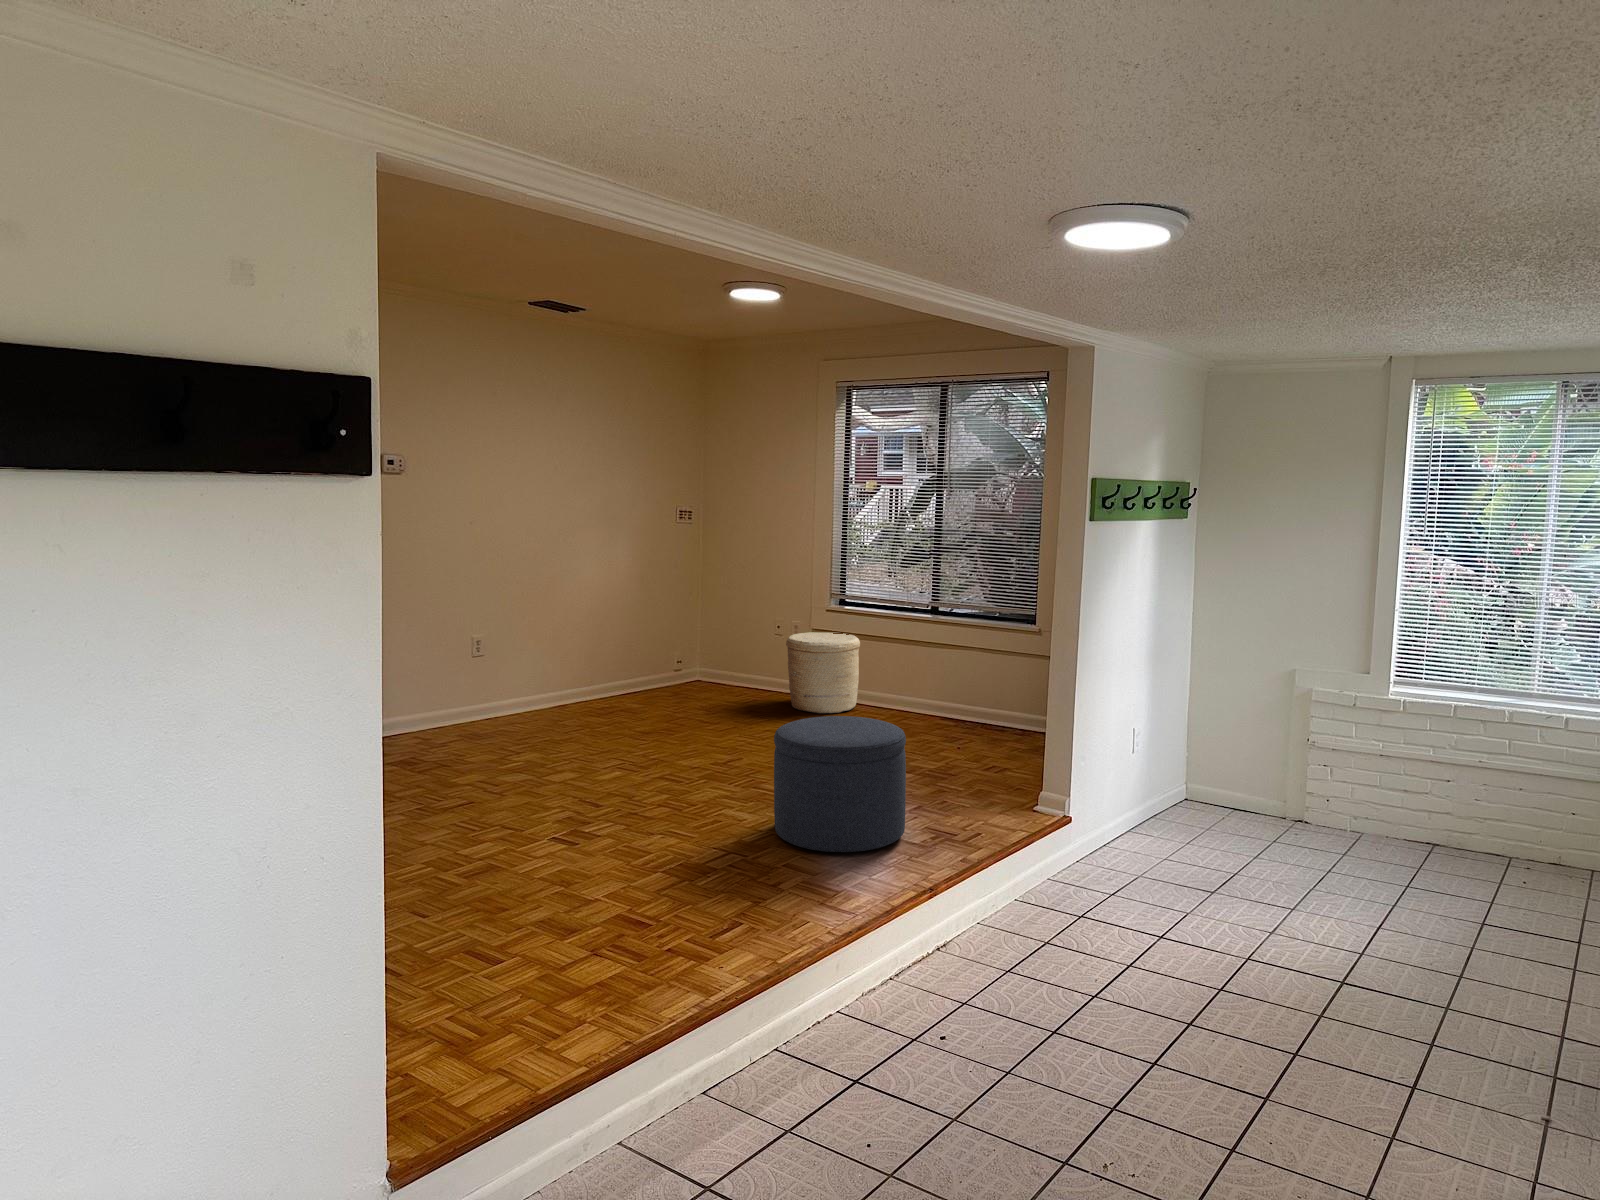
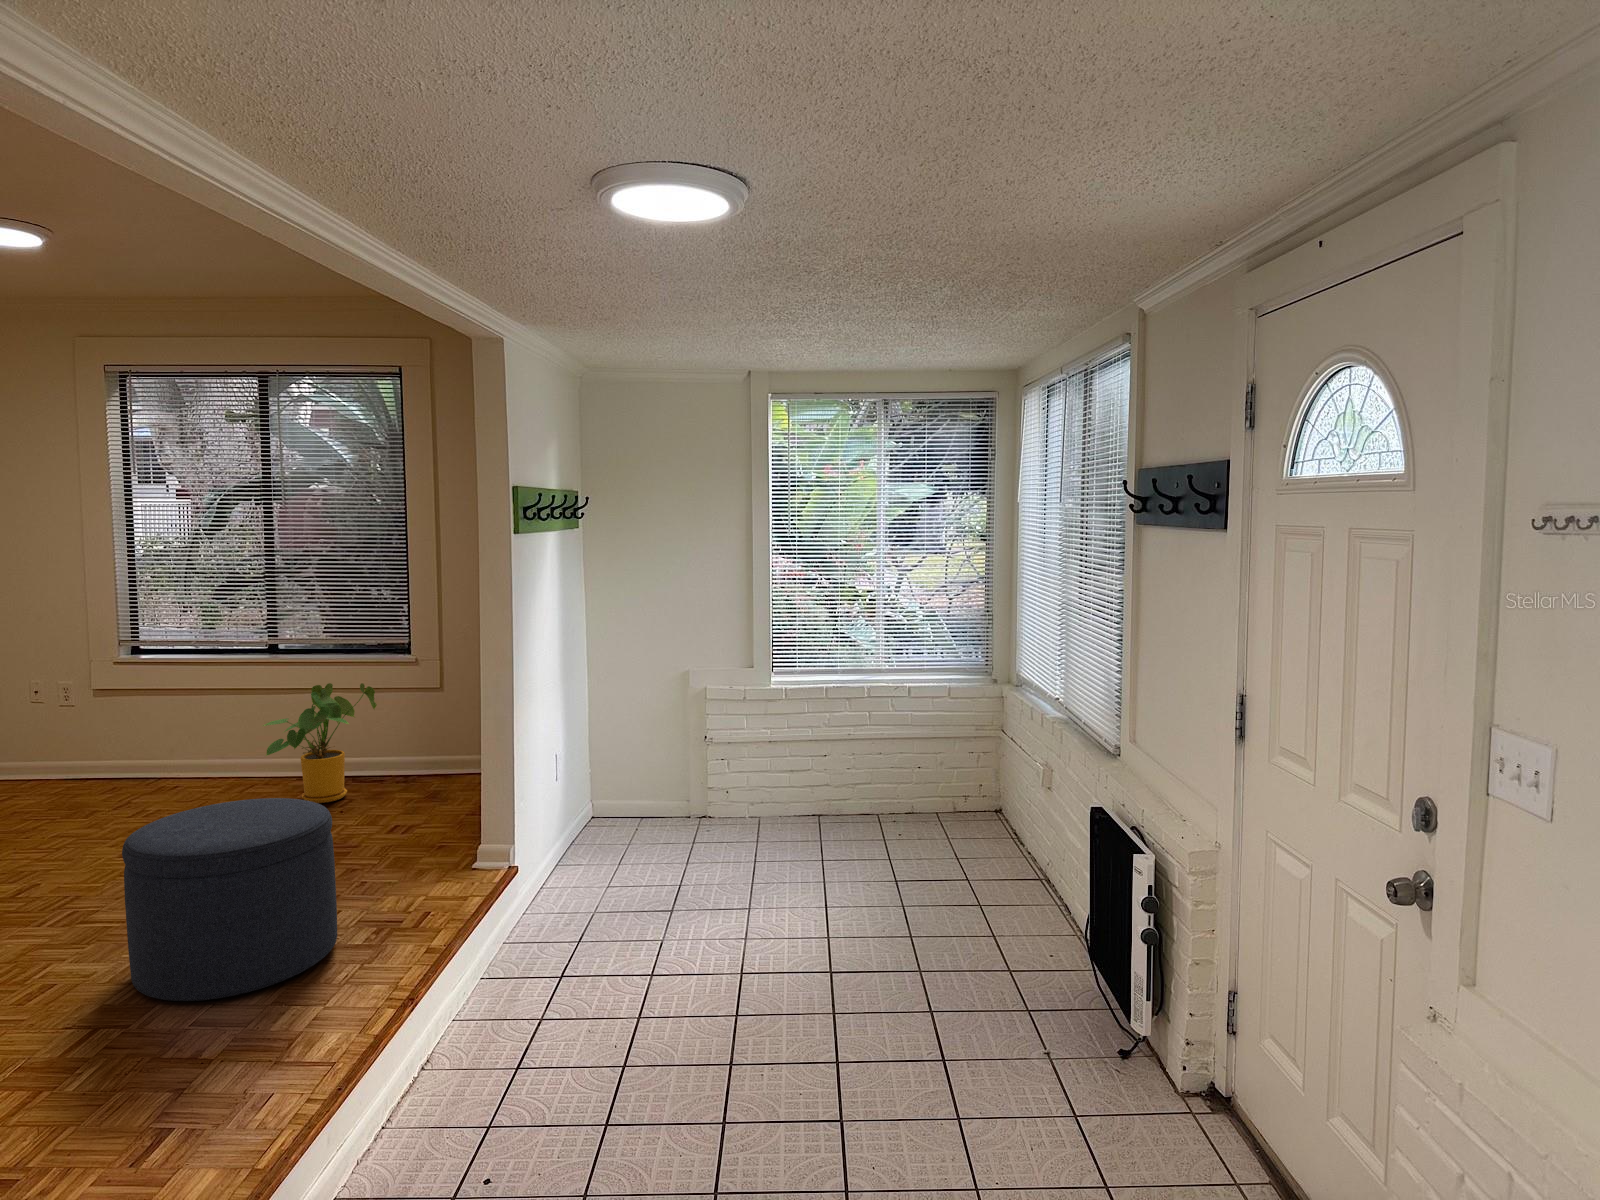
woven basket: present [786,632,860,713] -> none [46,693,170,806]
house plant: none [909,642,1001,740] -> present [263,683,377,803]

